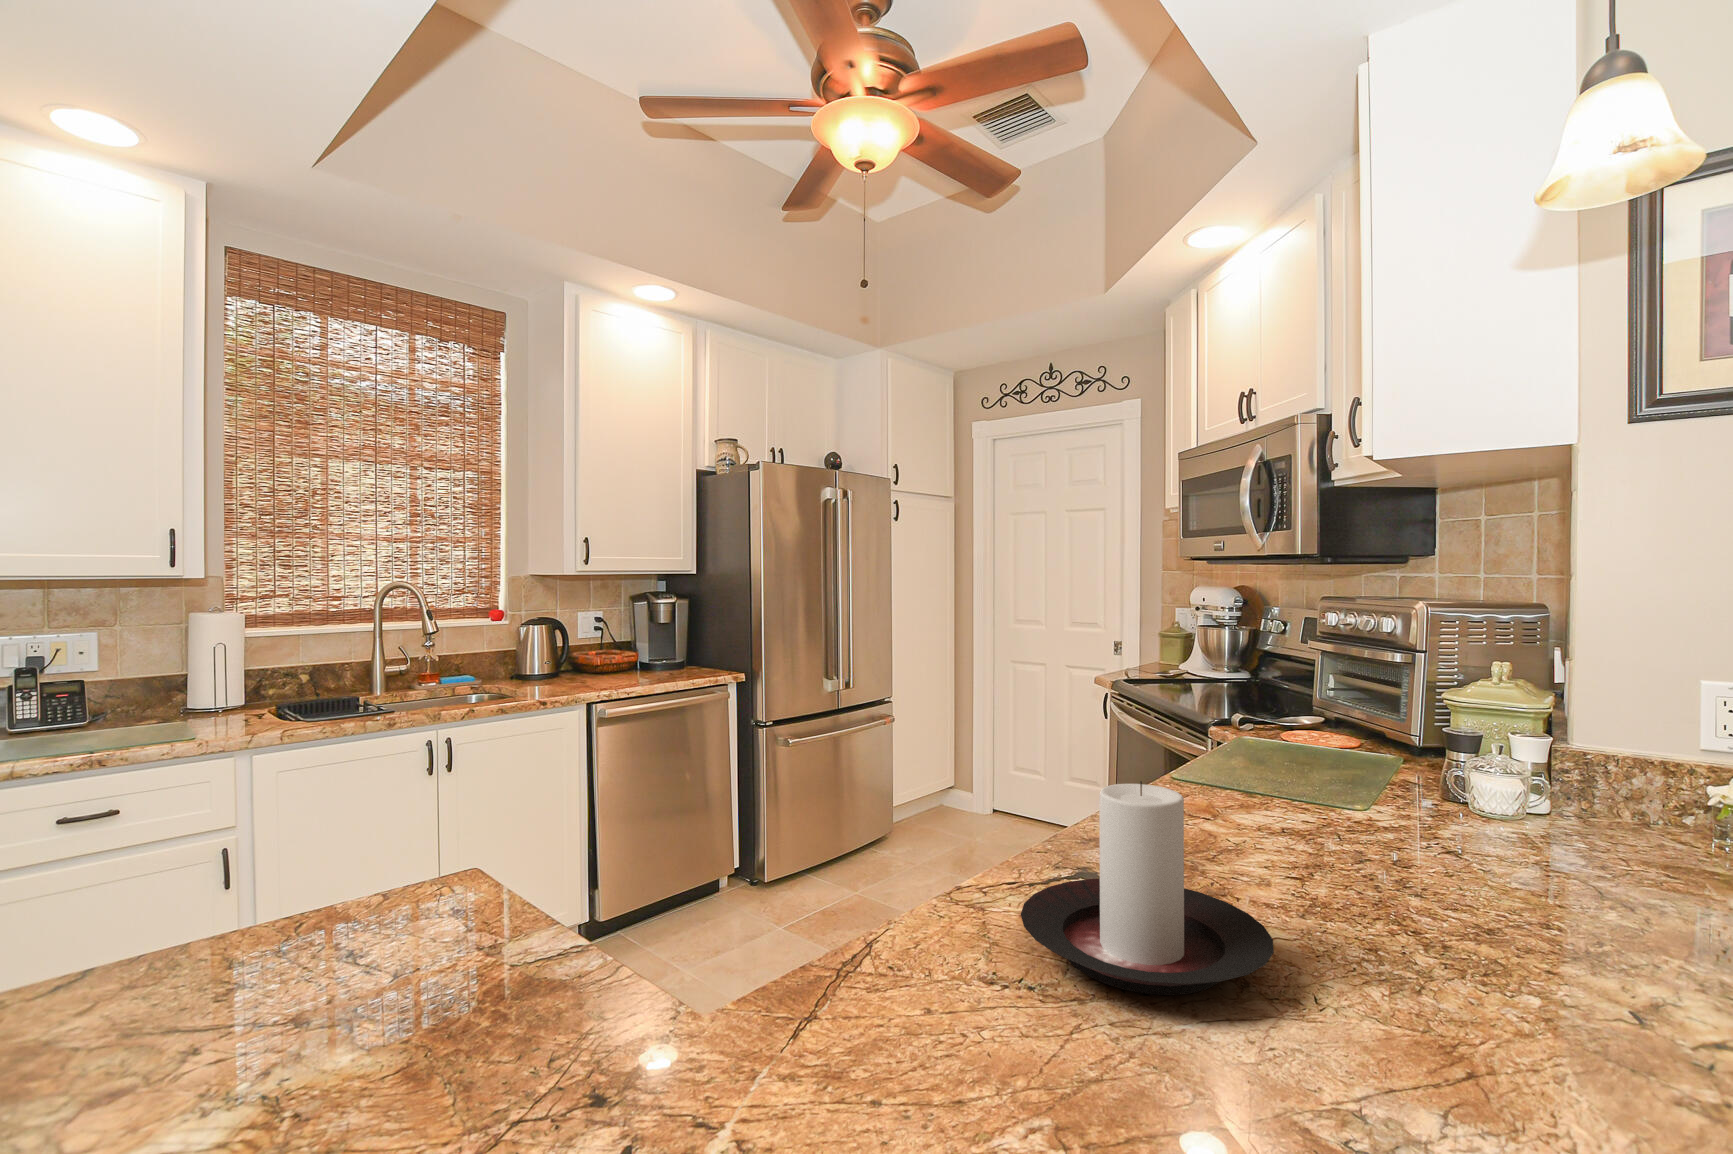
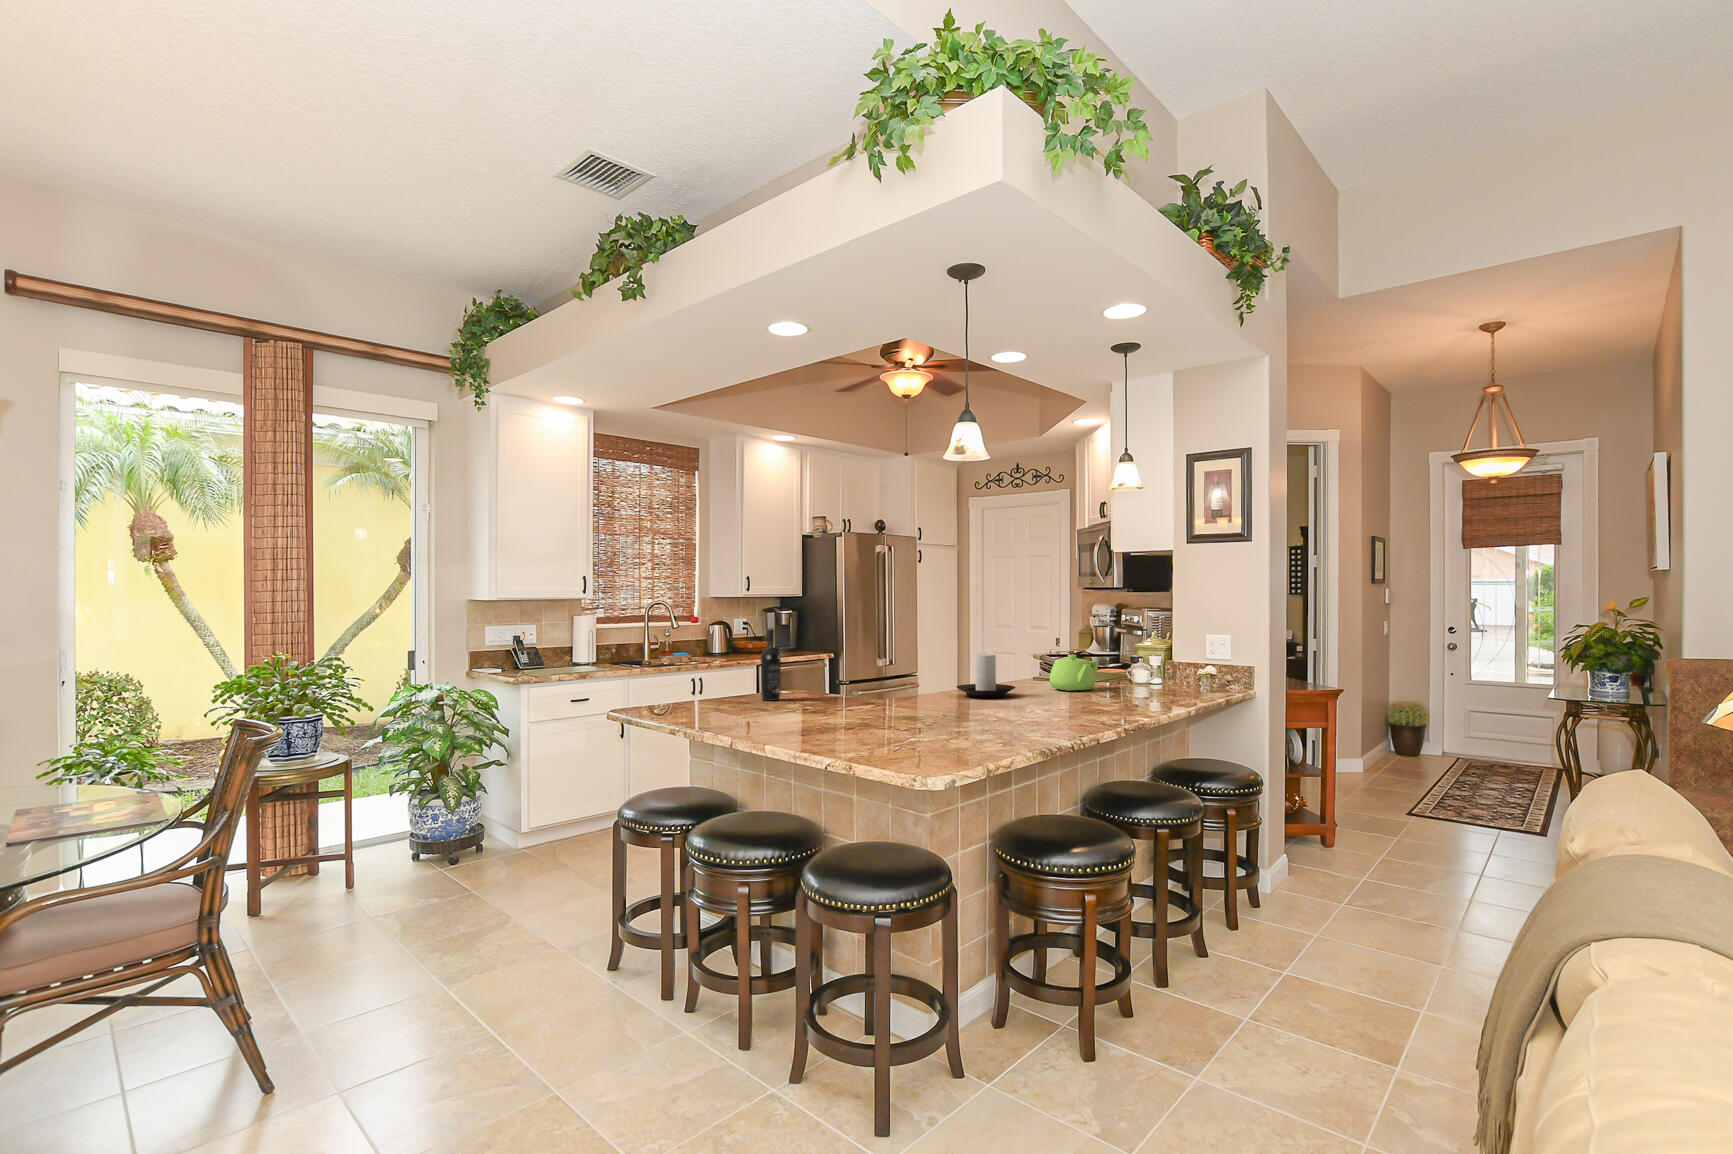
wine bottle: none [215,689,317,998] -> present [760,628,781,701]
teapot: none [1323,763,1528,906] -> present [1050,654,1099,691]

